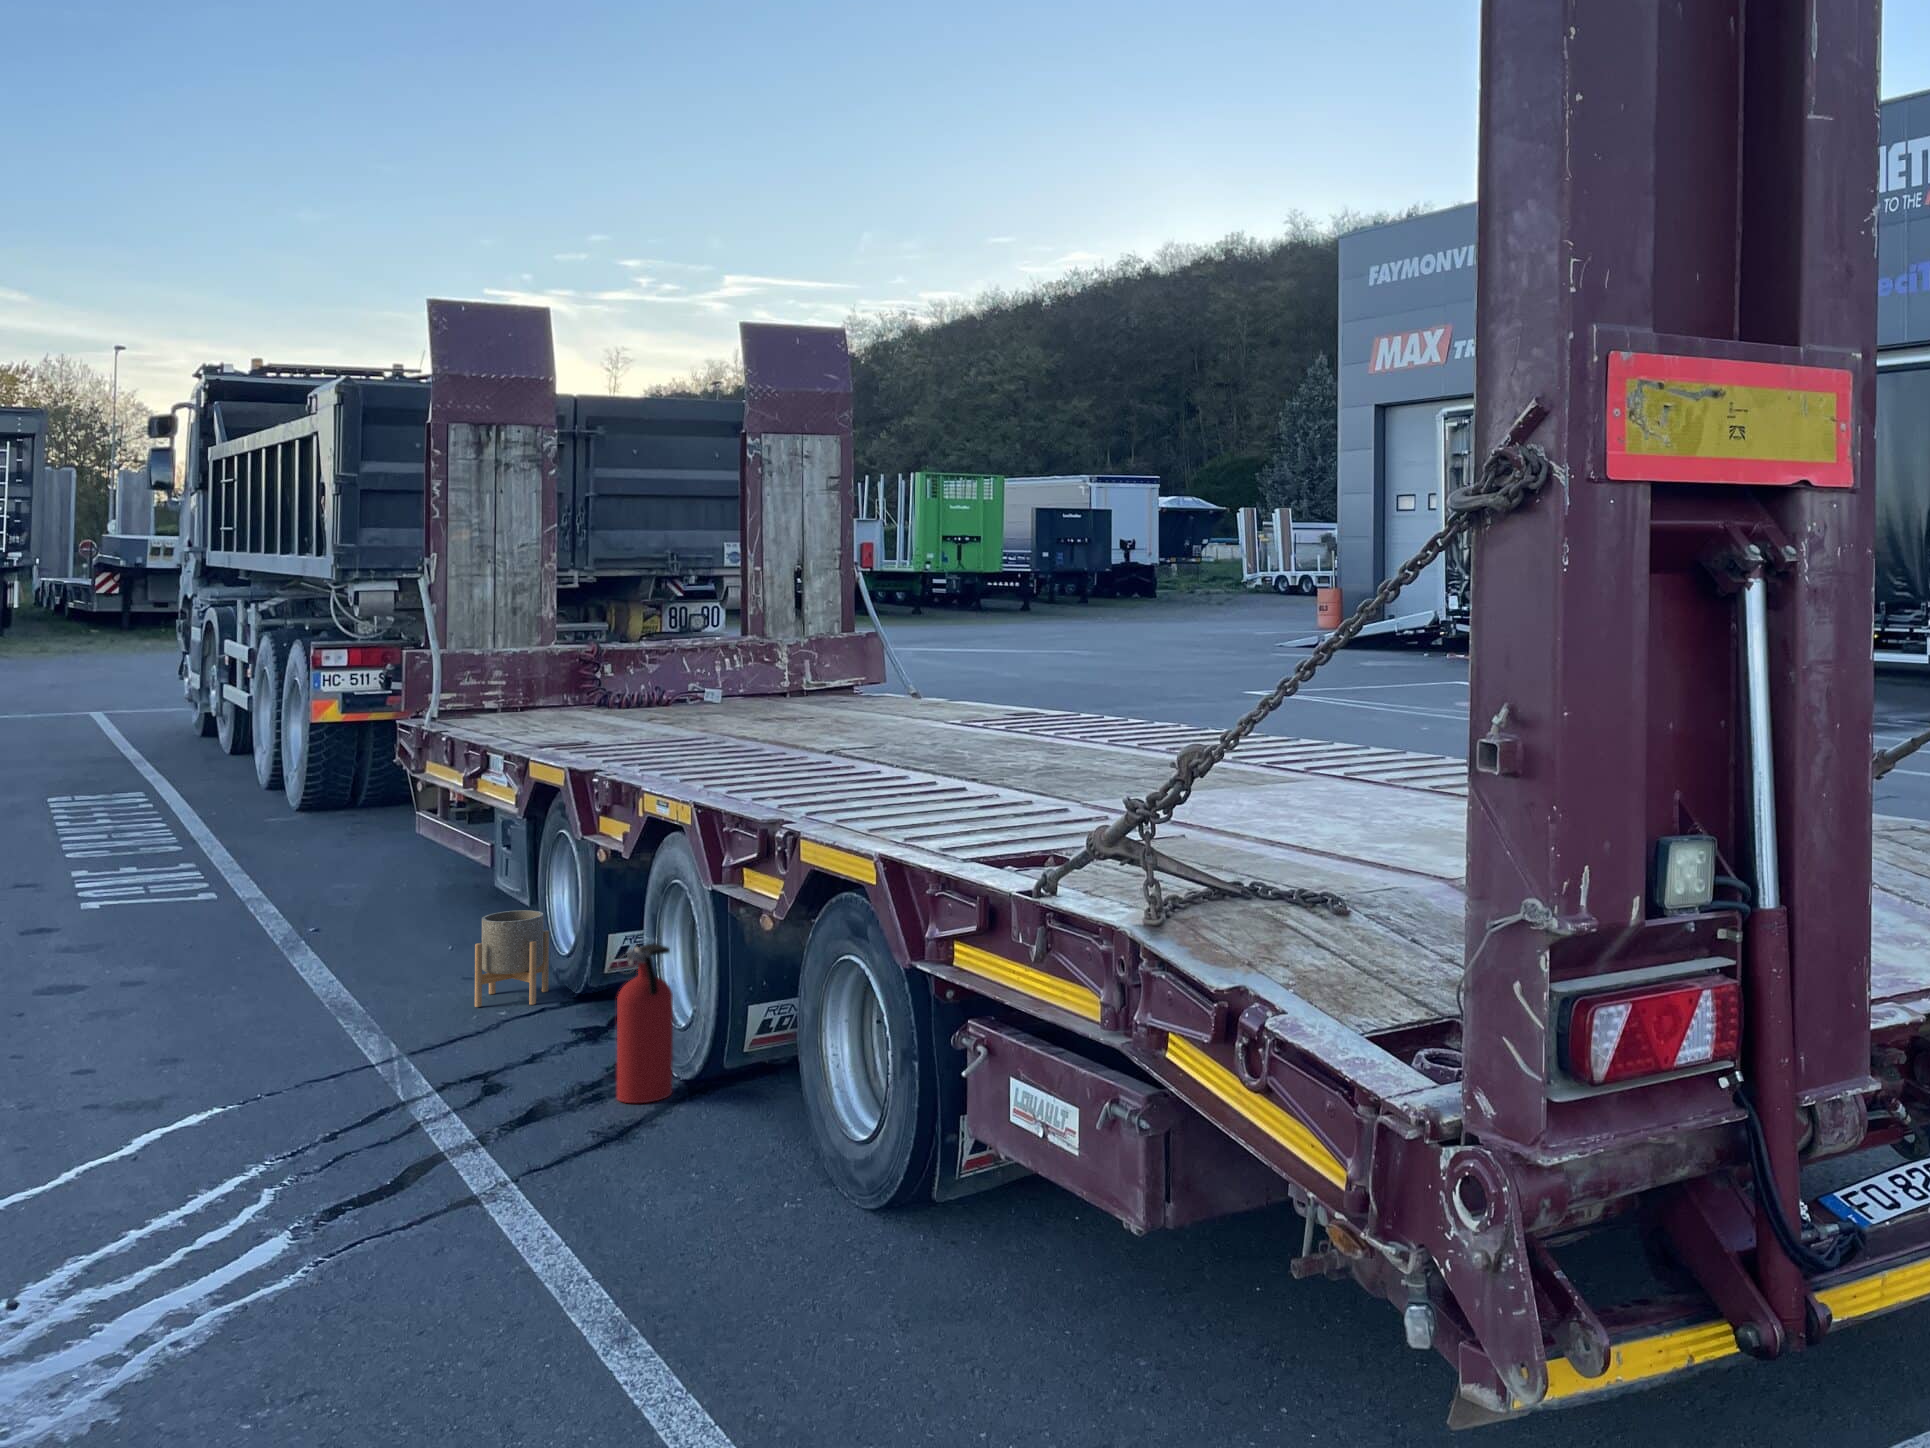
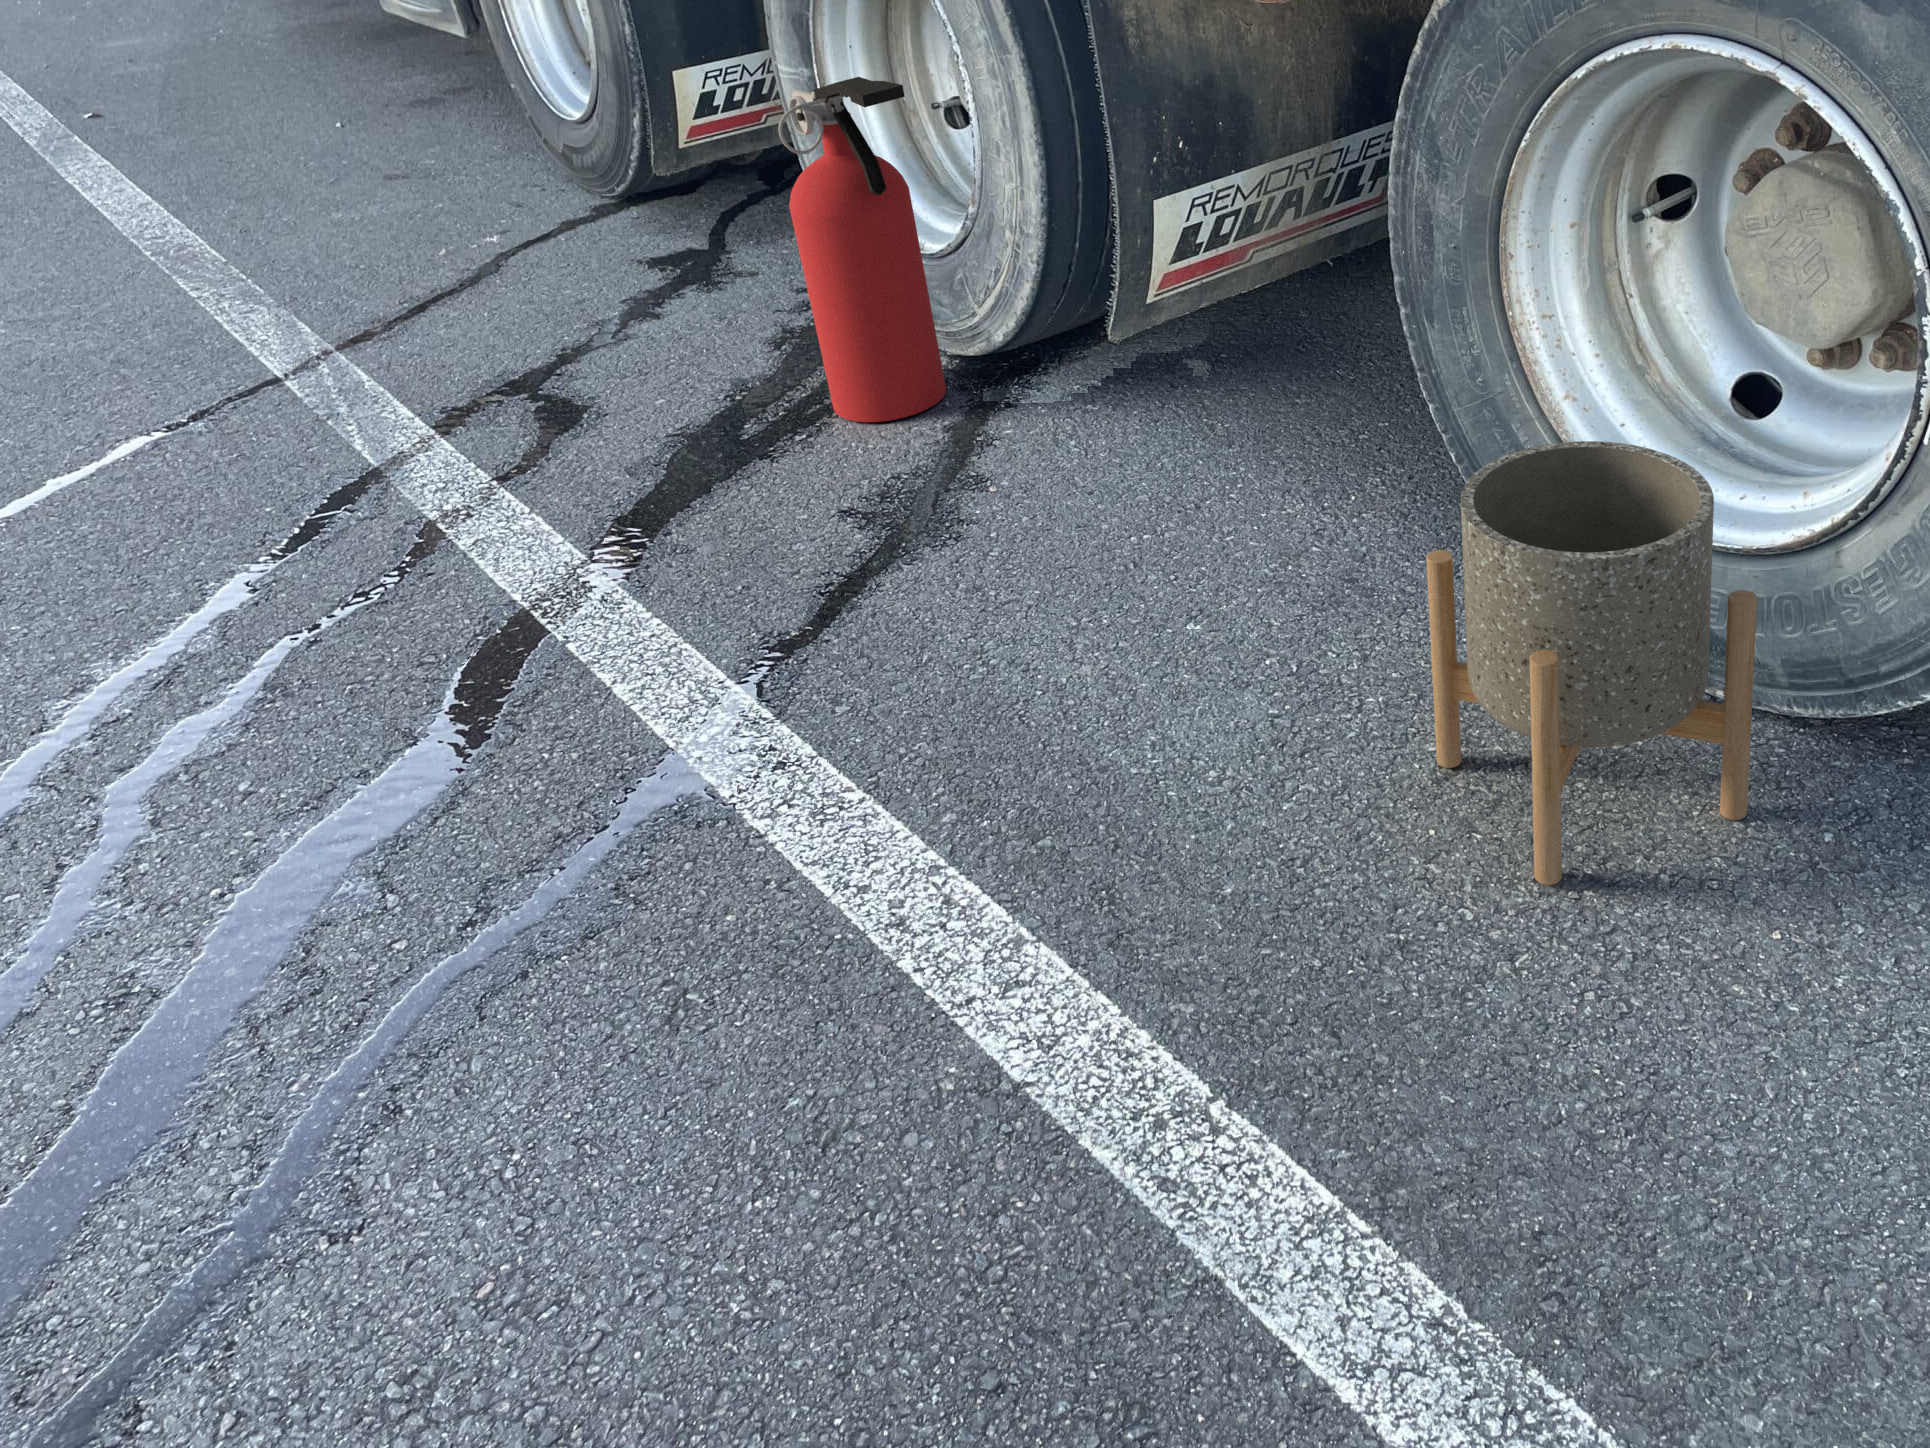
planter: present [475,910,549,1007] -> present [1426,441,1757,885]

